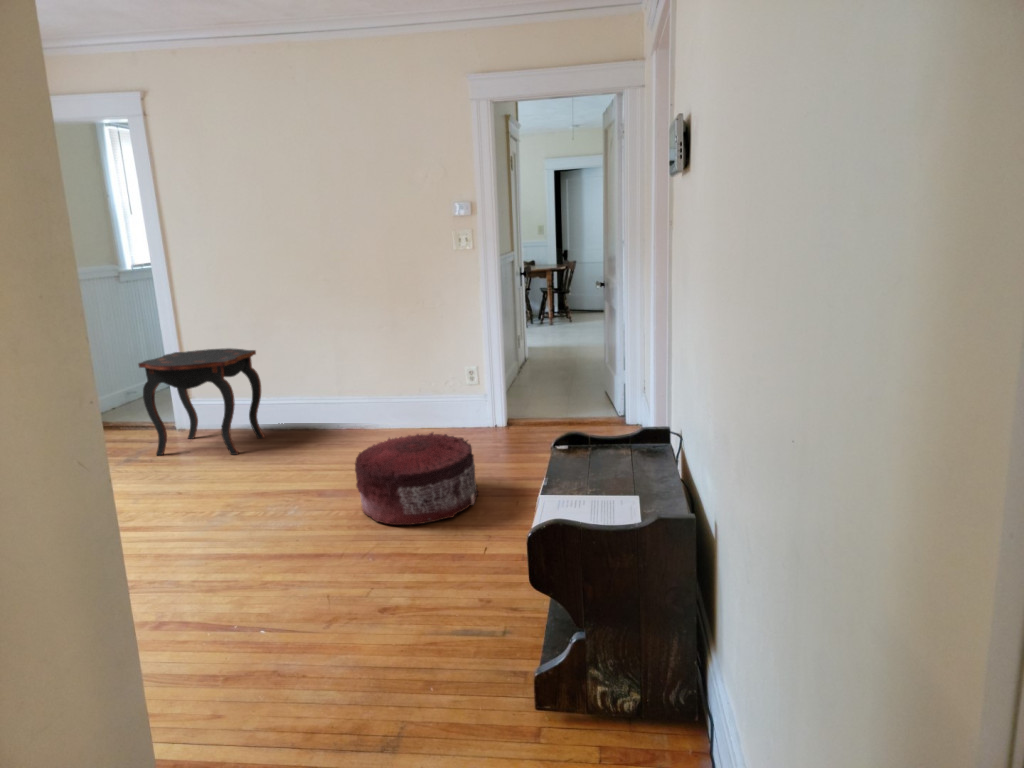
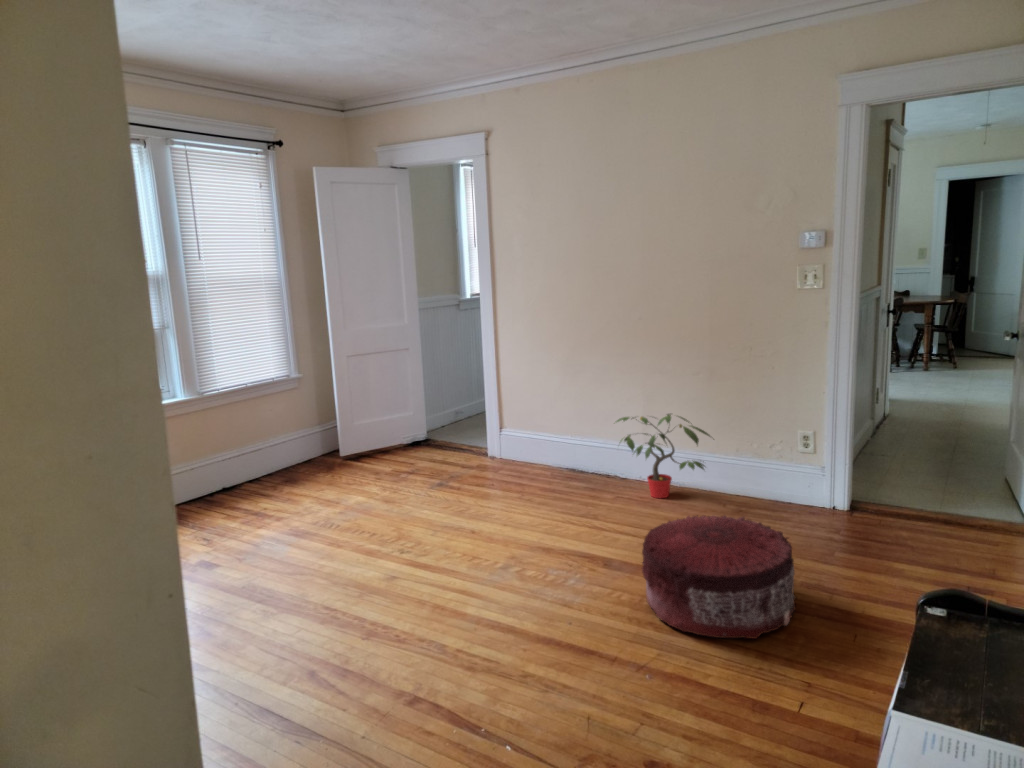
side table: present [139,348,265,455] -> none [458,382,568,495]
potted plant: none [308,364,402,440] -> present [616,414,710,498]

